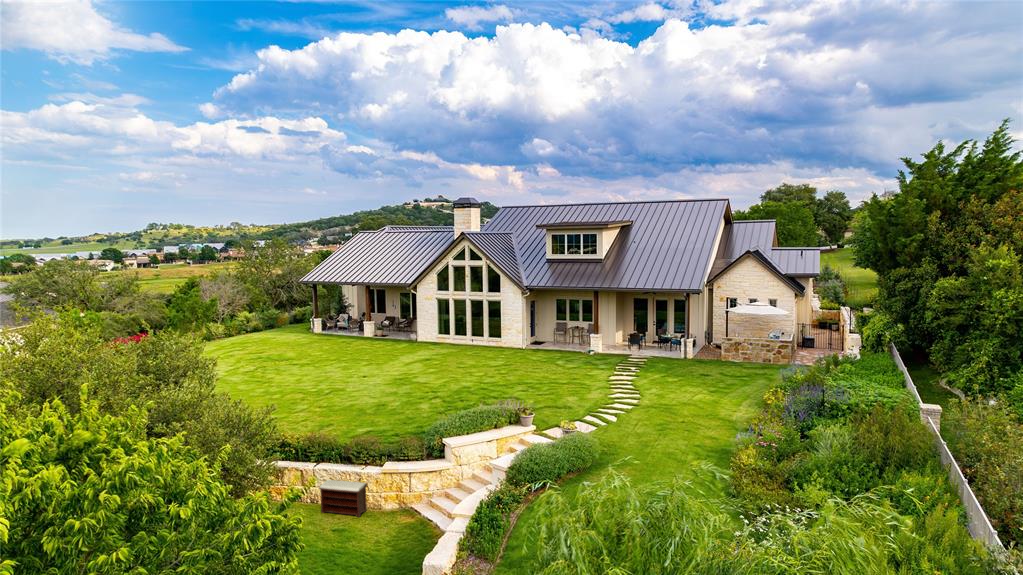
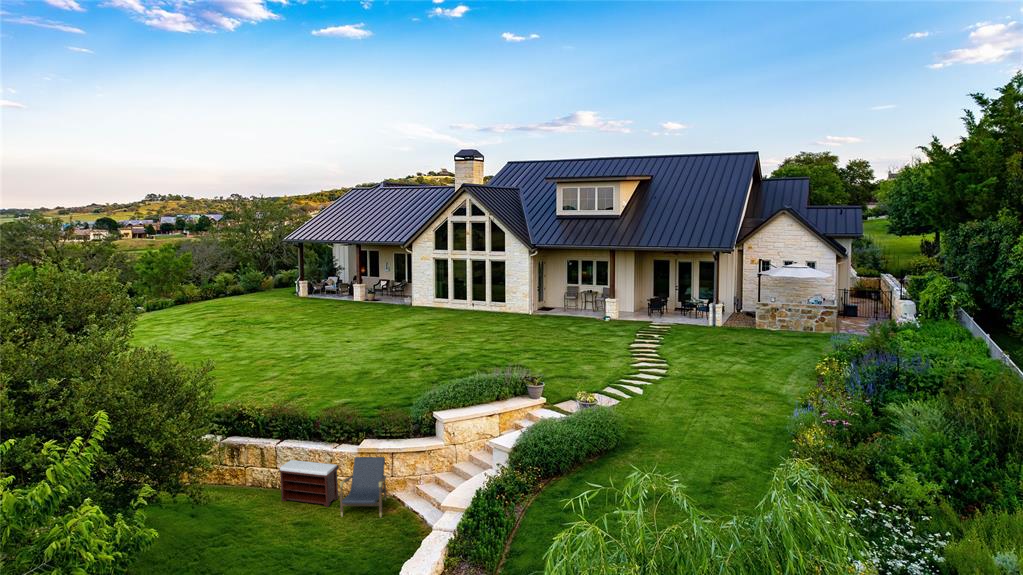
lounge chair: none [370,476,406,525] -> present [340,457,386,517]

